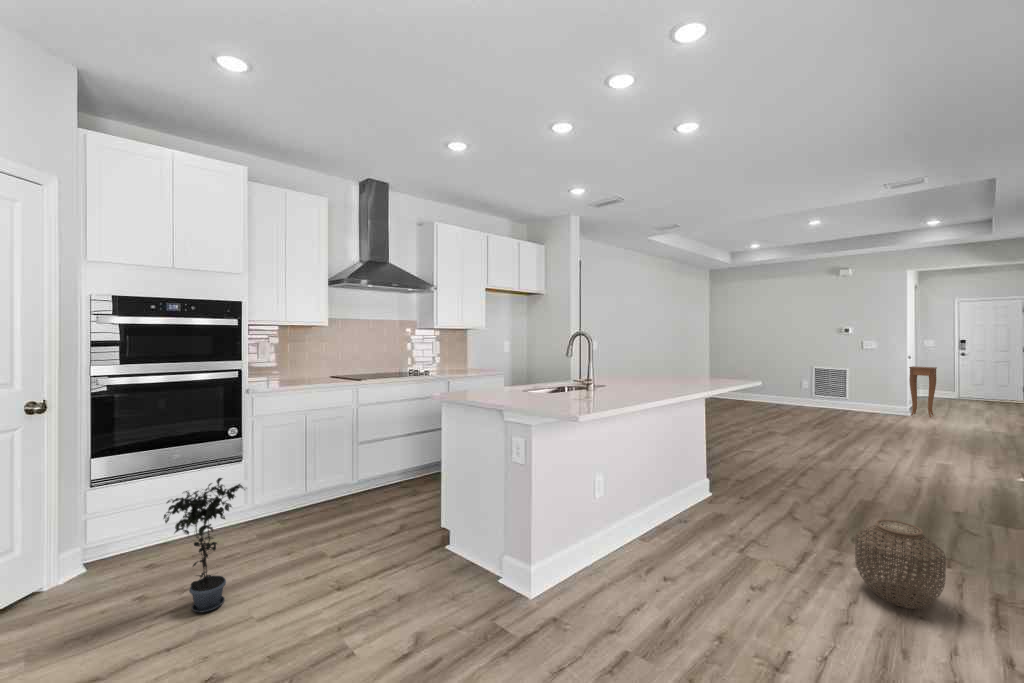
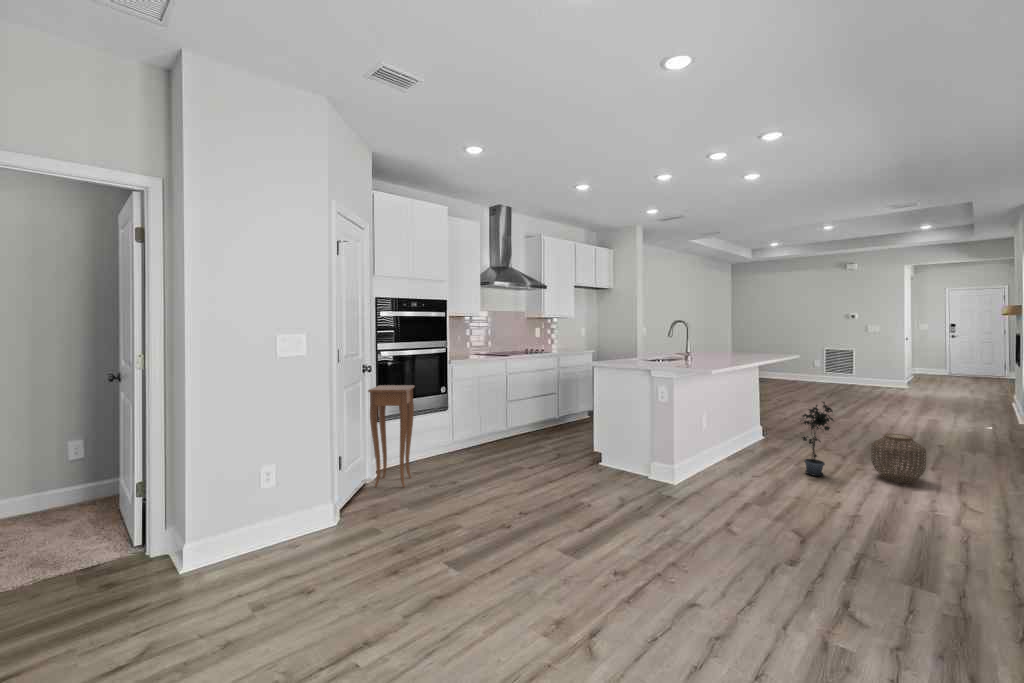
side table: present [909,366,937,417] -> present [368,385,415,487]
potted plant: present [164,478,245,612] -> present [802,402,834,476]

